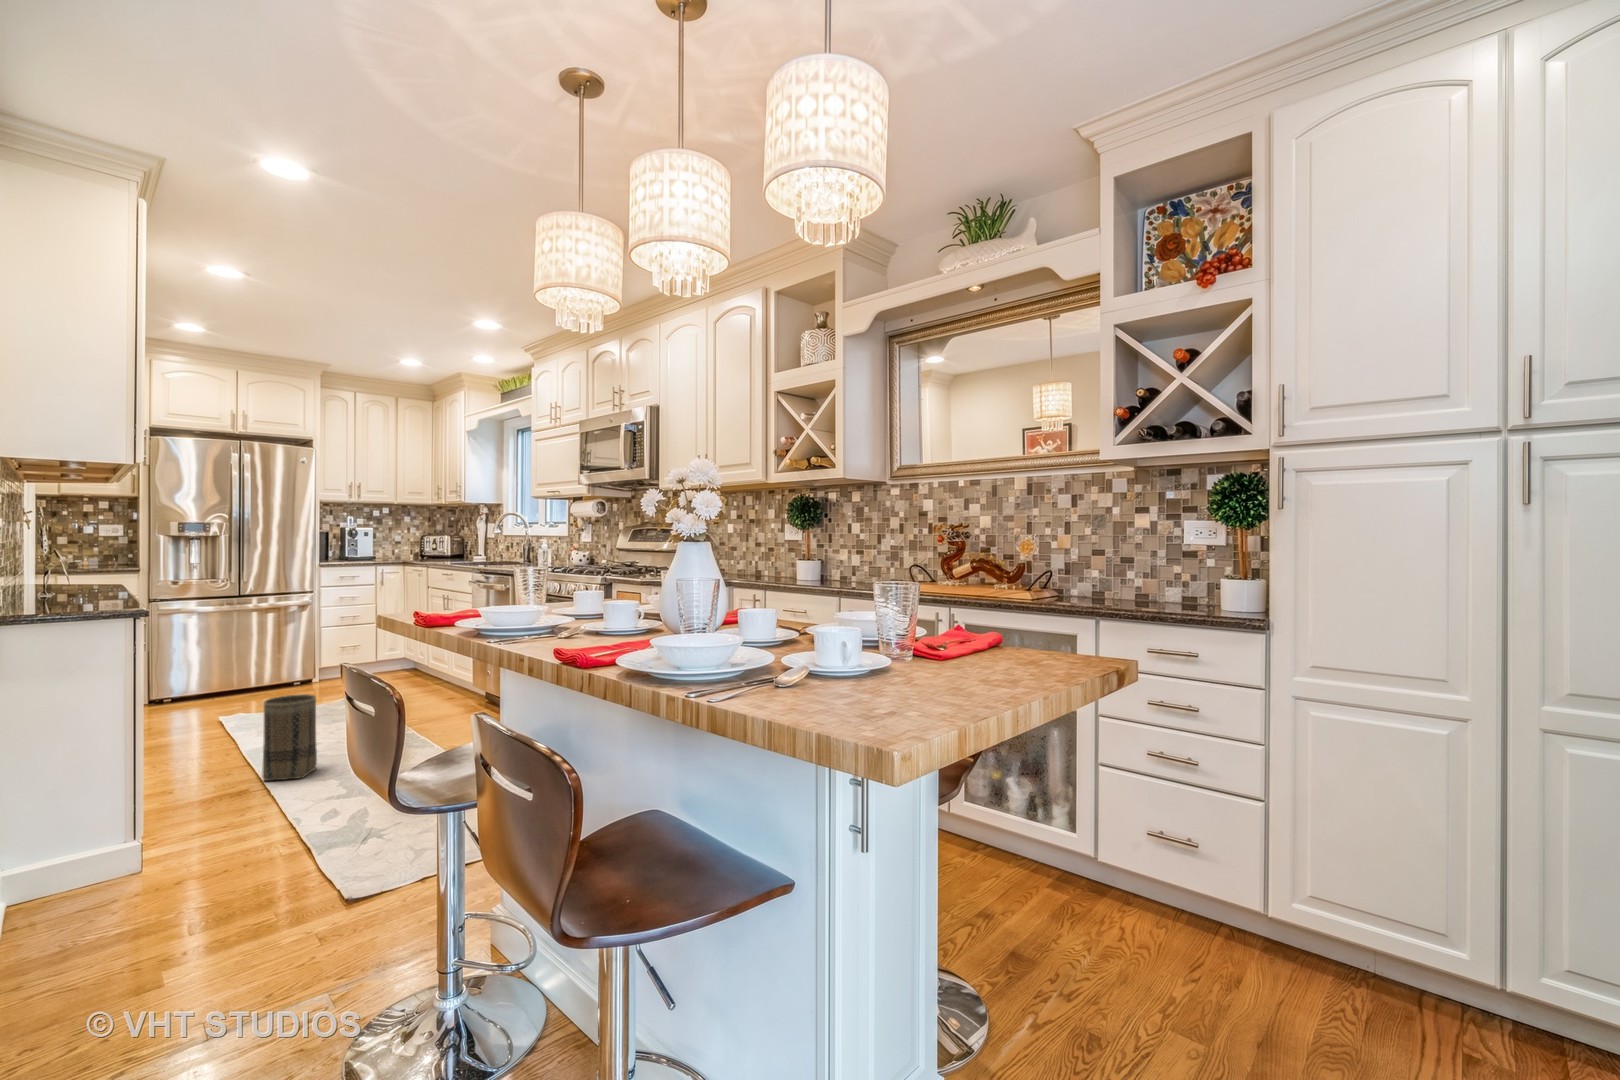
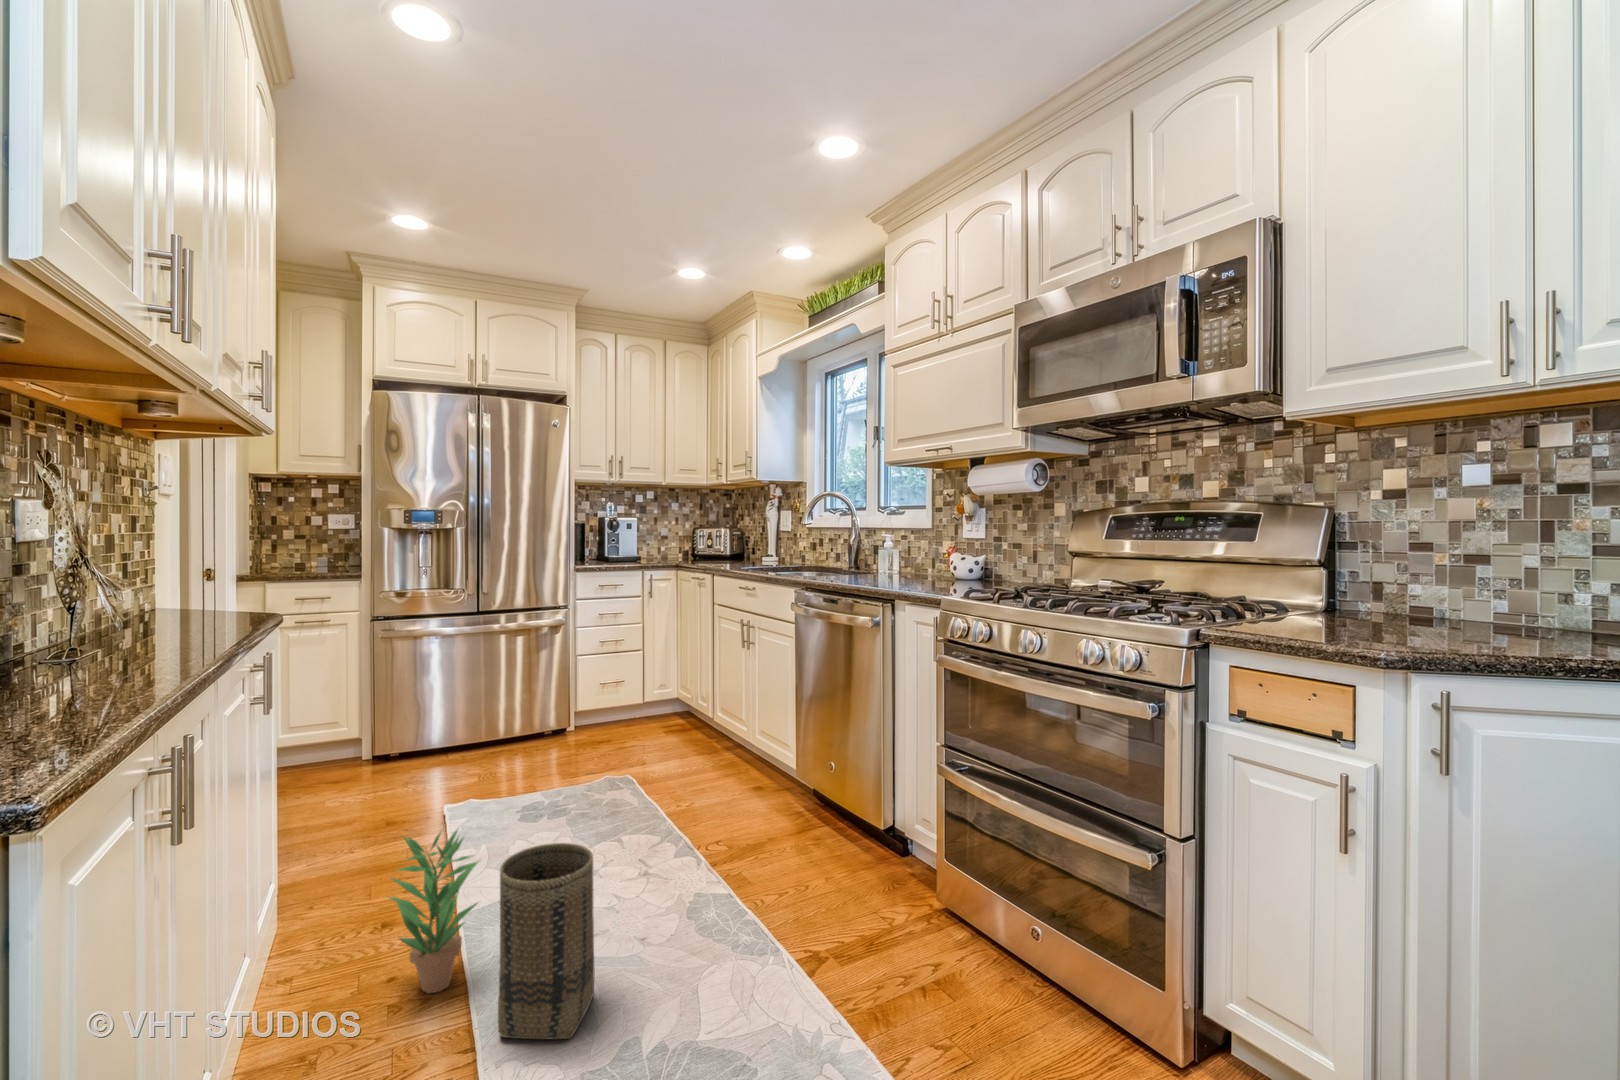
potted plant: none [196,689,252,775] -> present [389,830,478,993]

